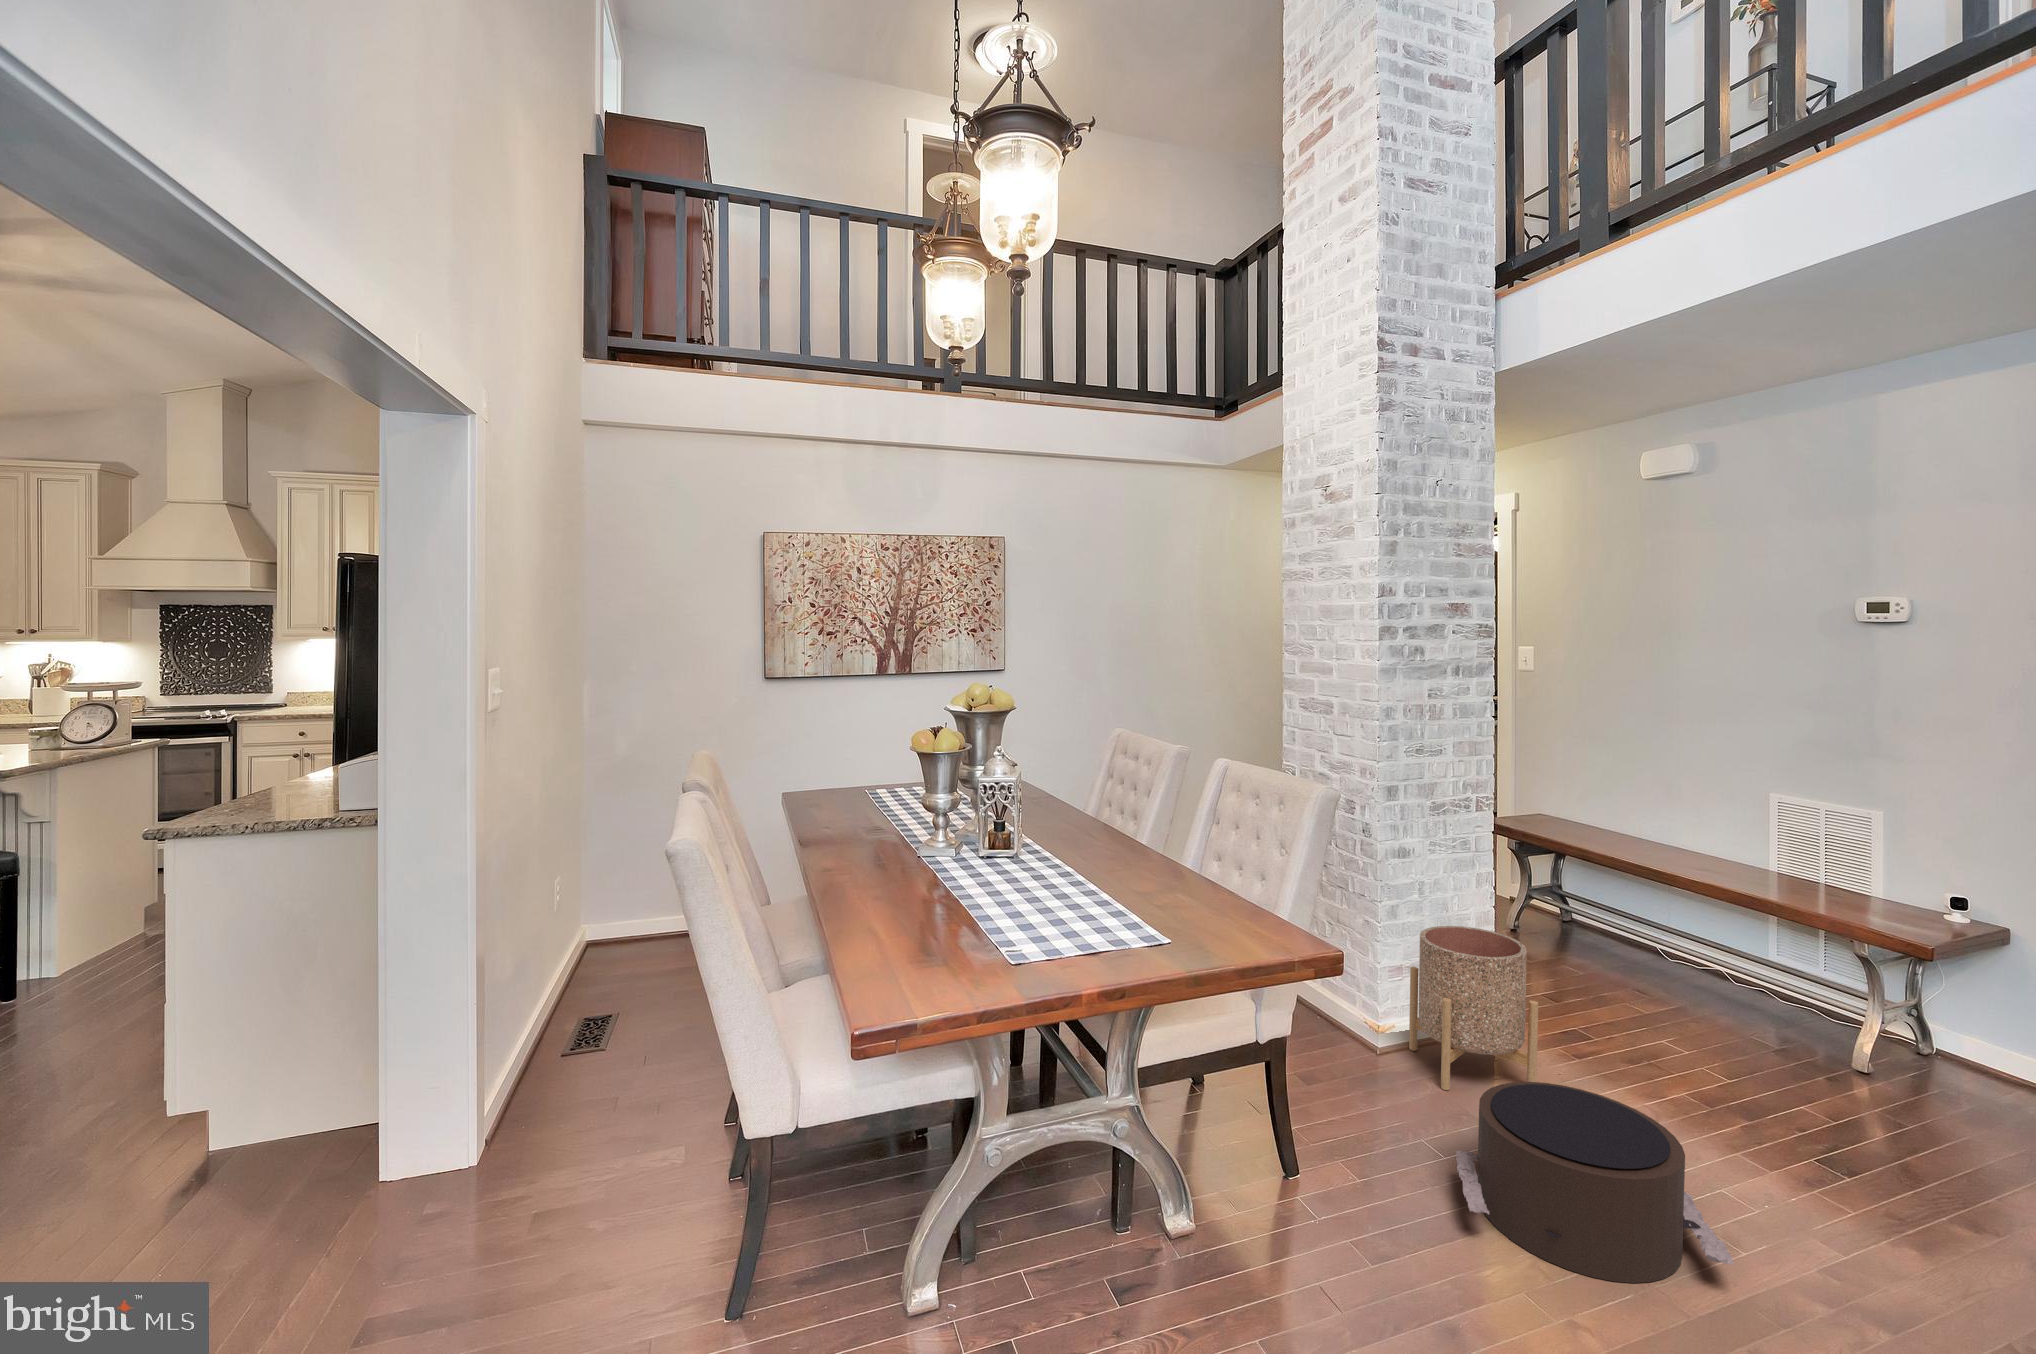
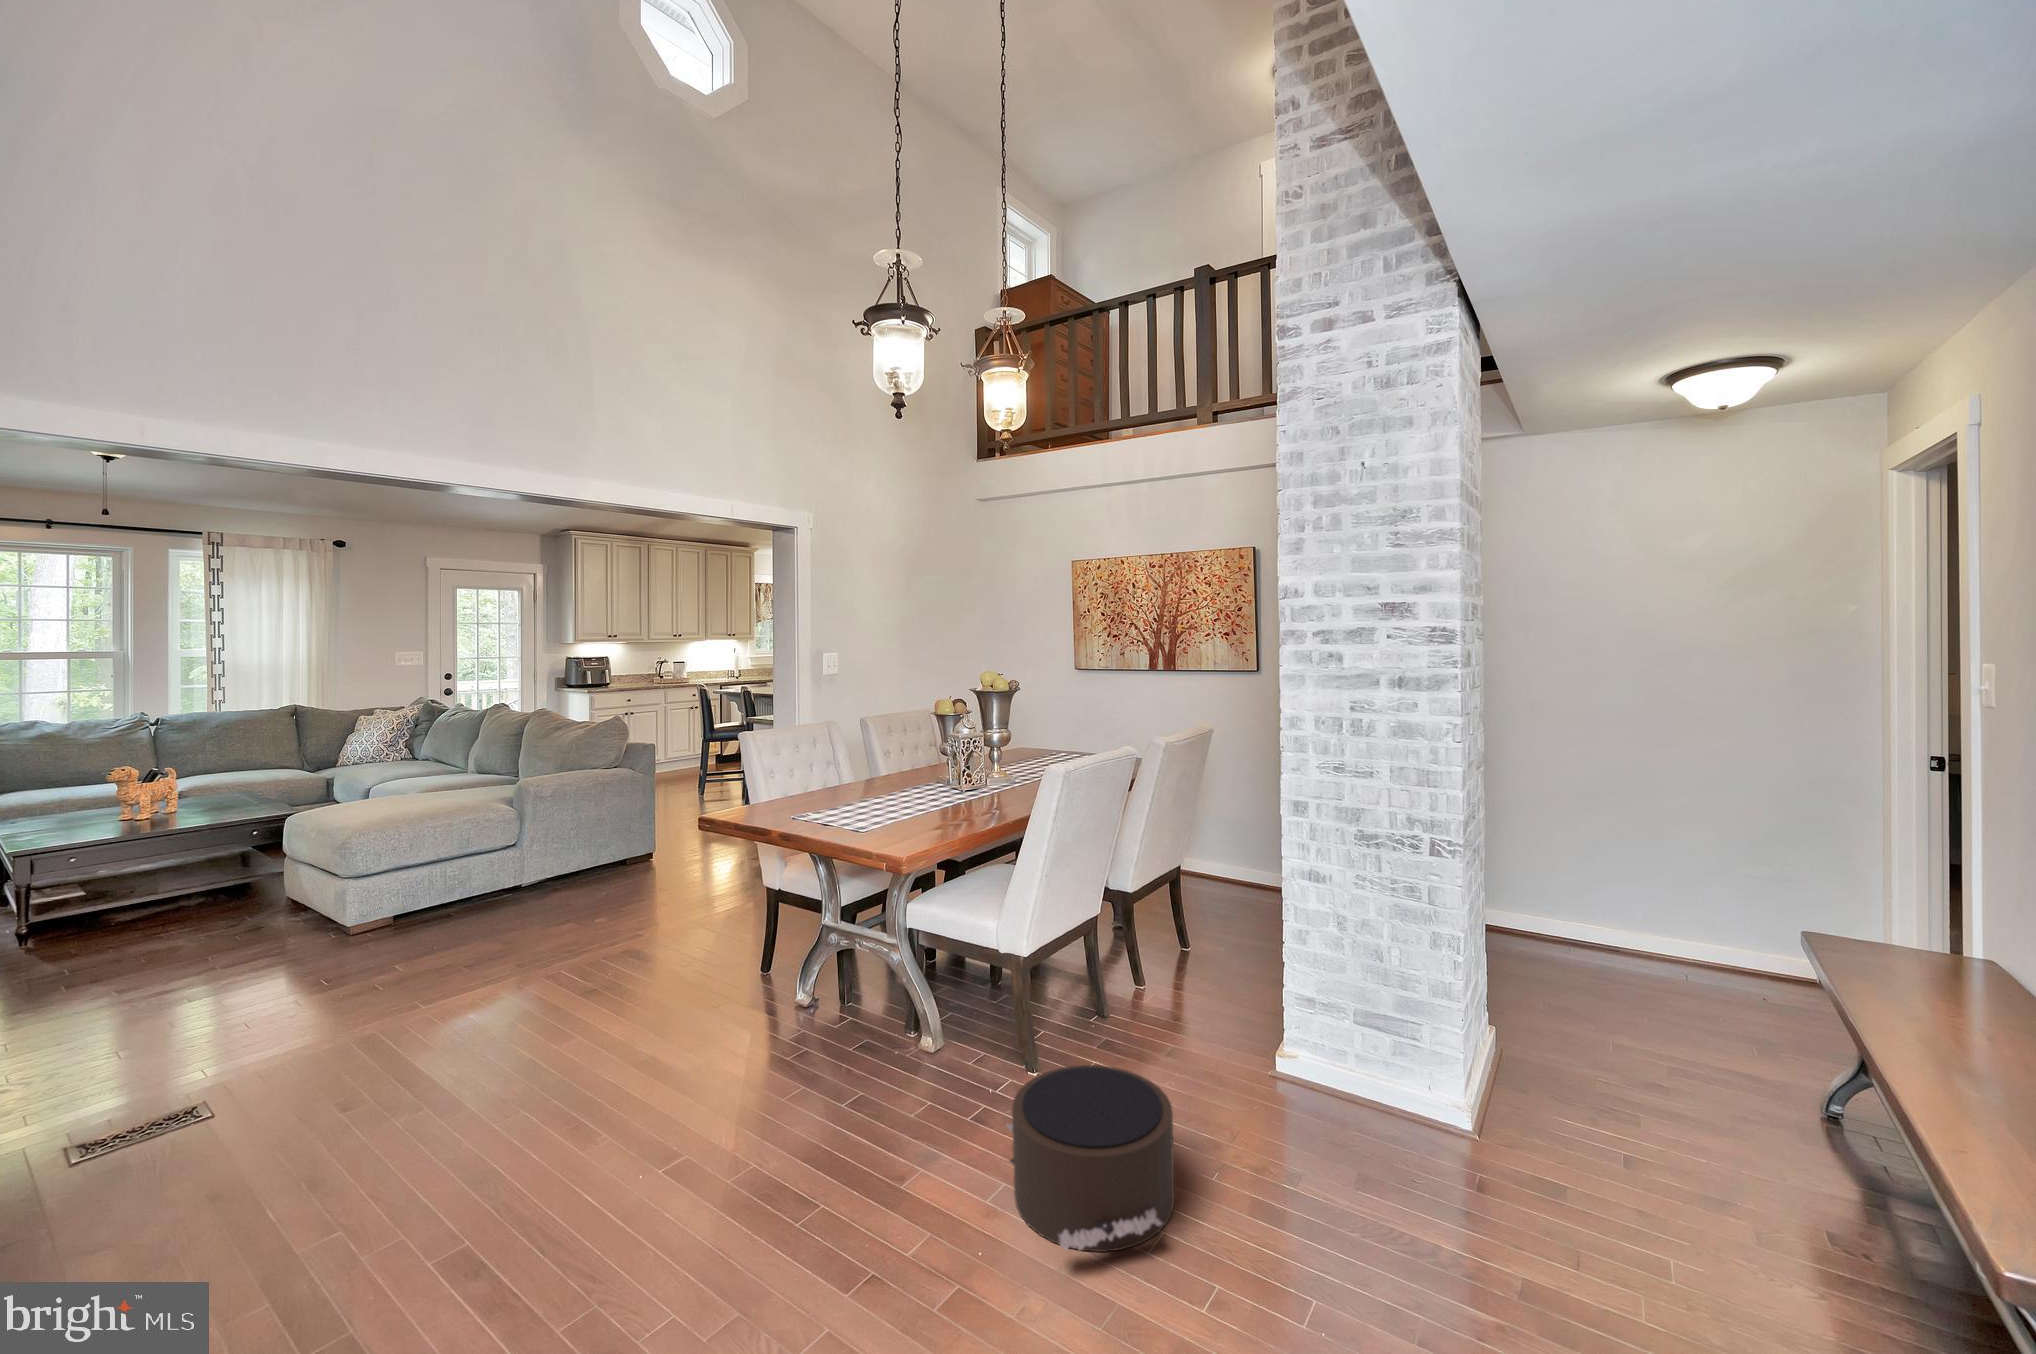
planter: present [1409,926,1538,1090] -> none [1238,957,1377,1156]

